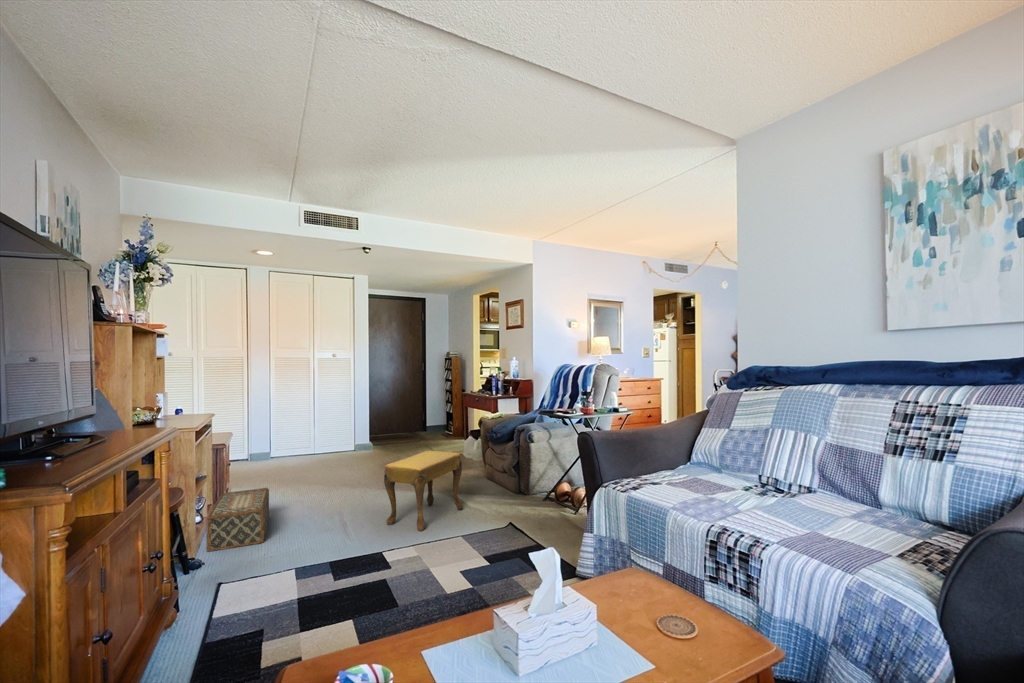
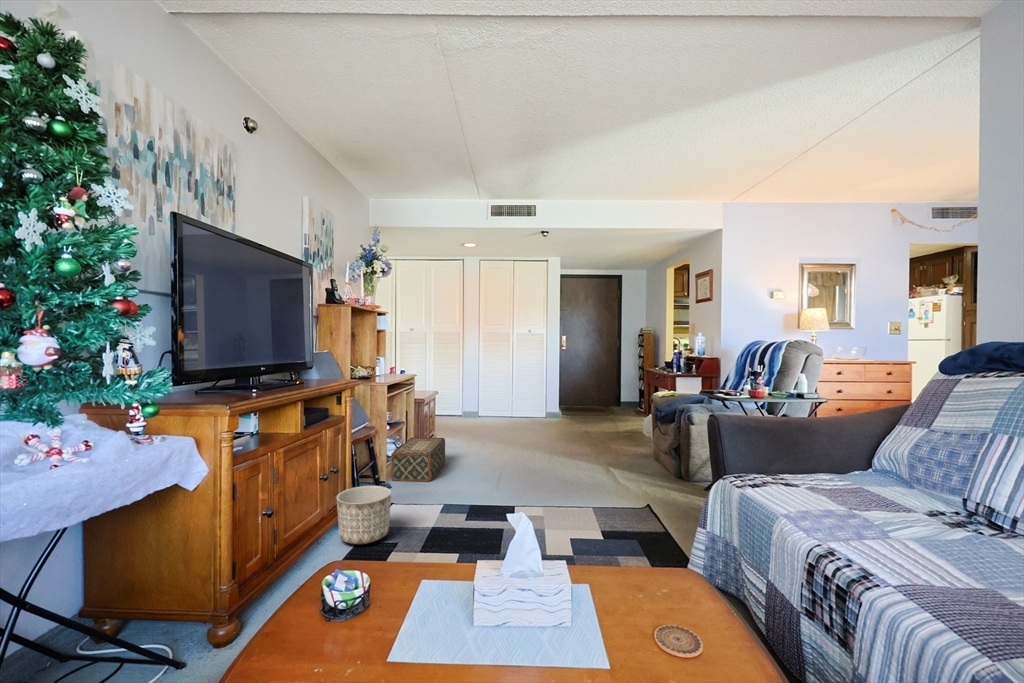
footstool: present [384,451,463,531] -> none [529,422,609,497]
planter: none [171,560,250,643] -> present [337,486,391,544]

